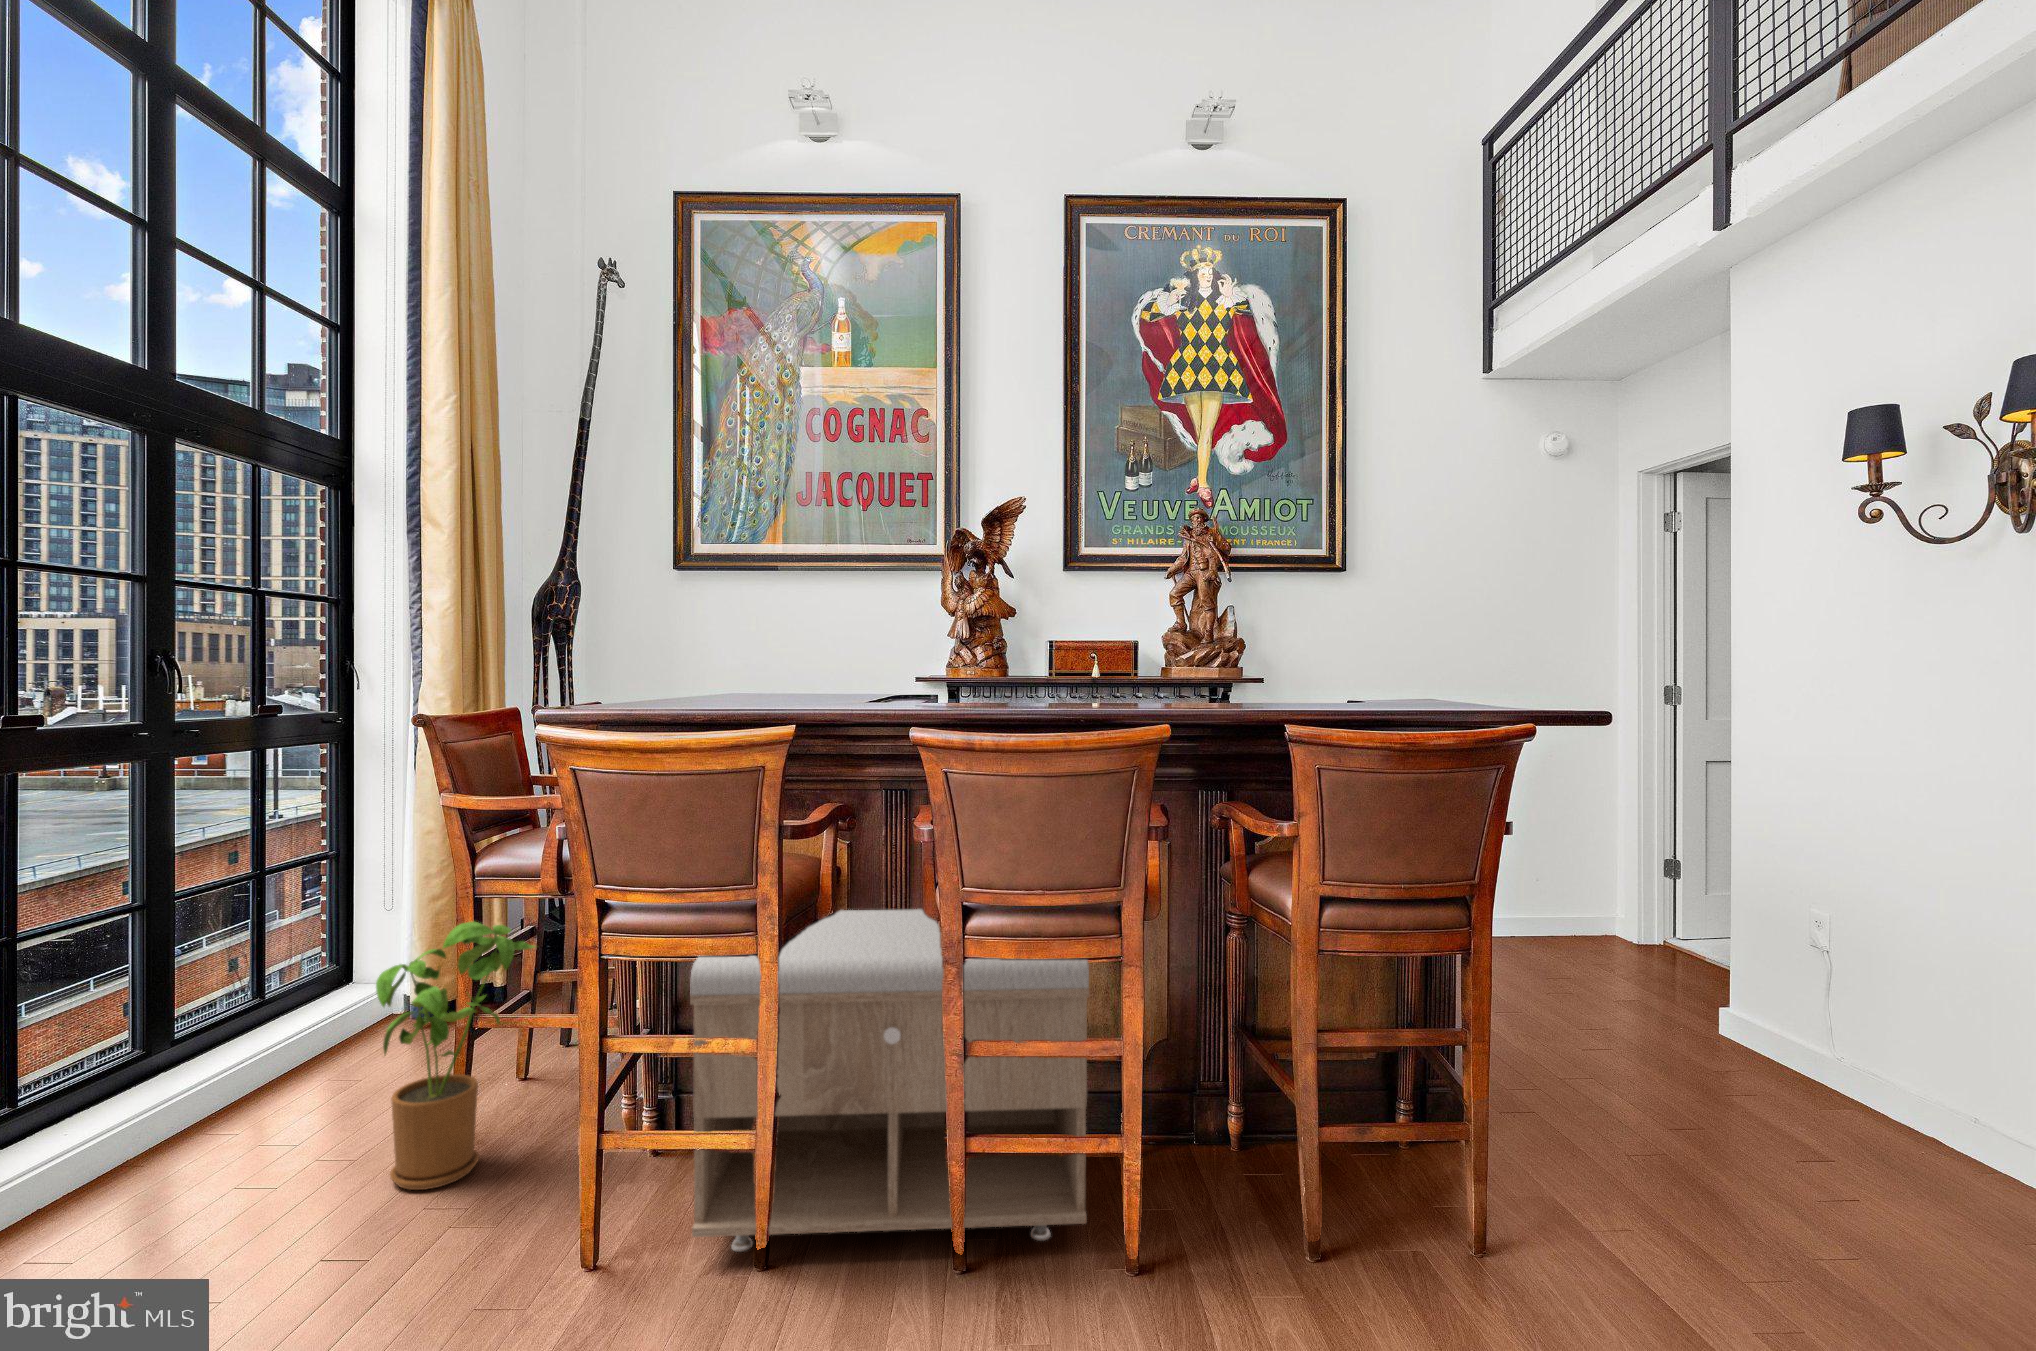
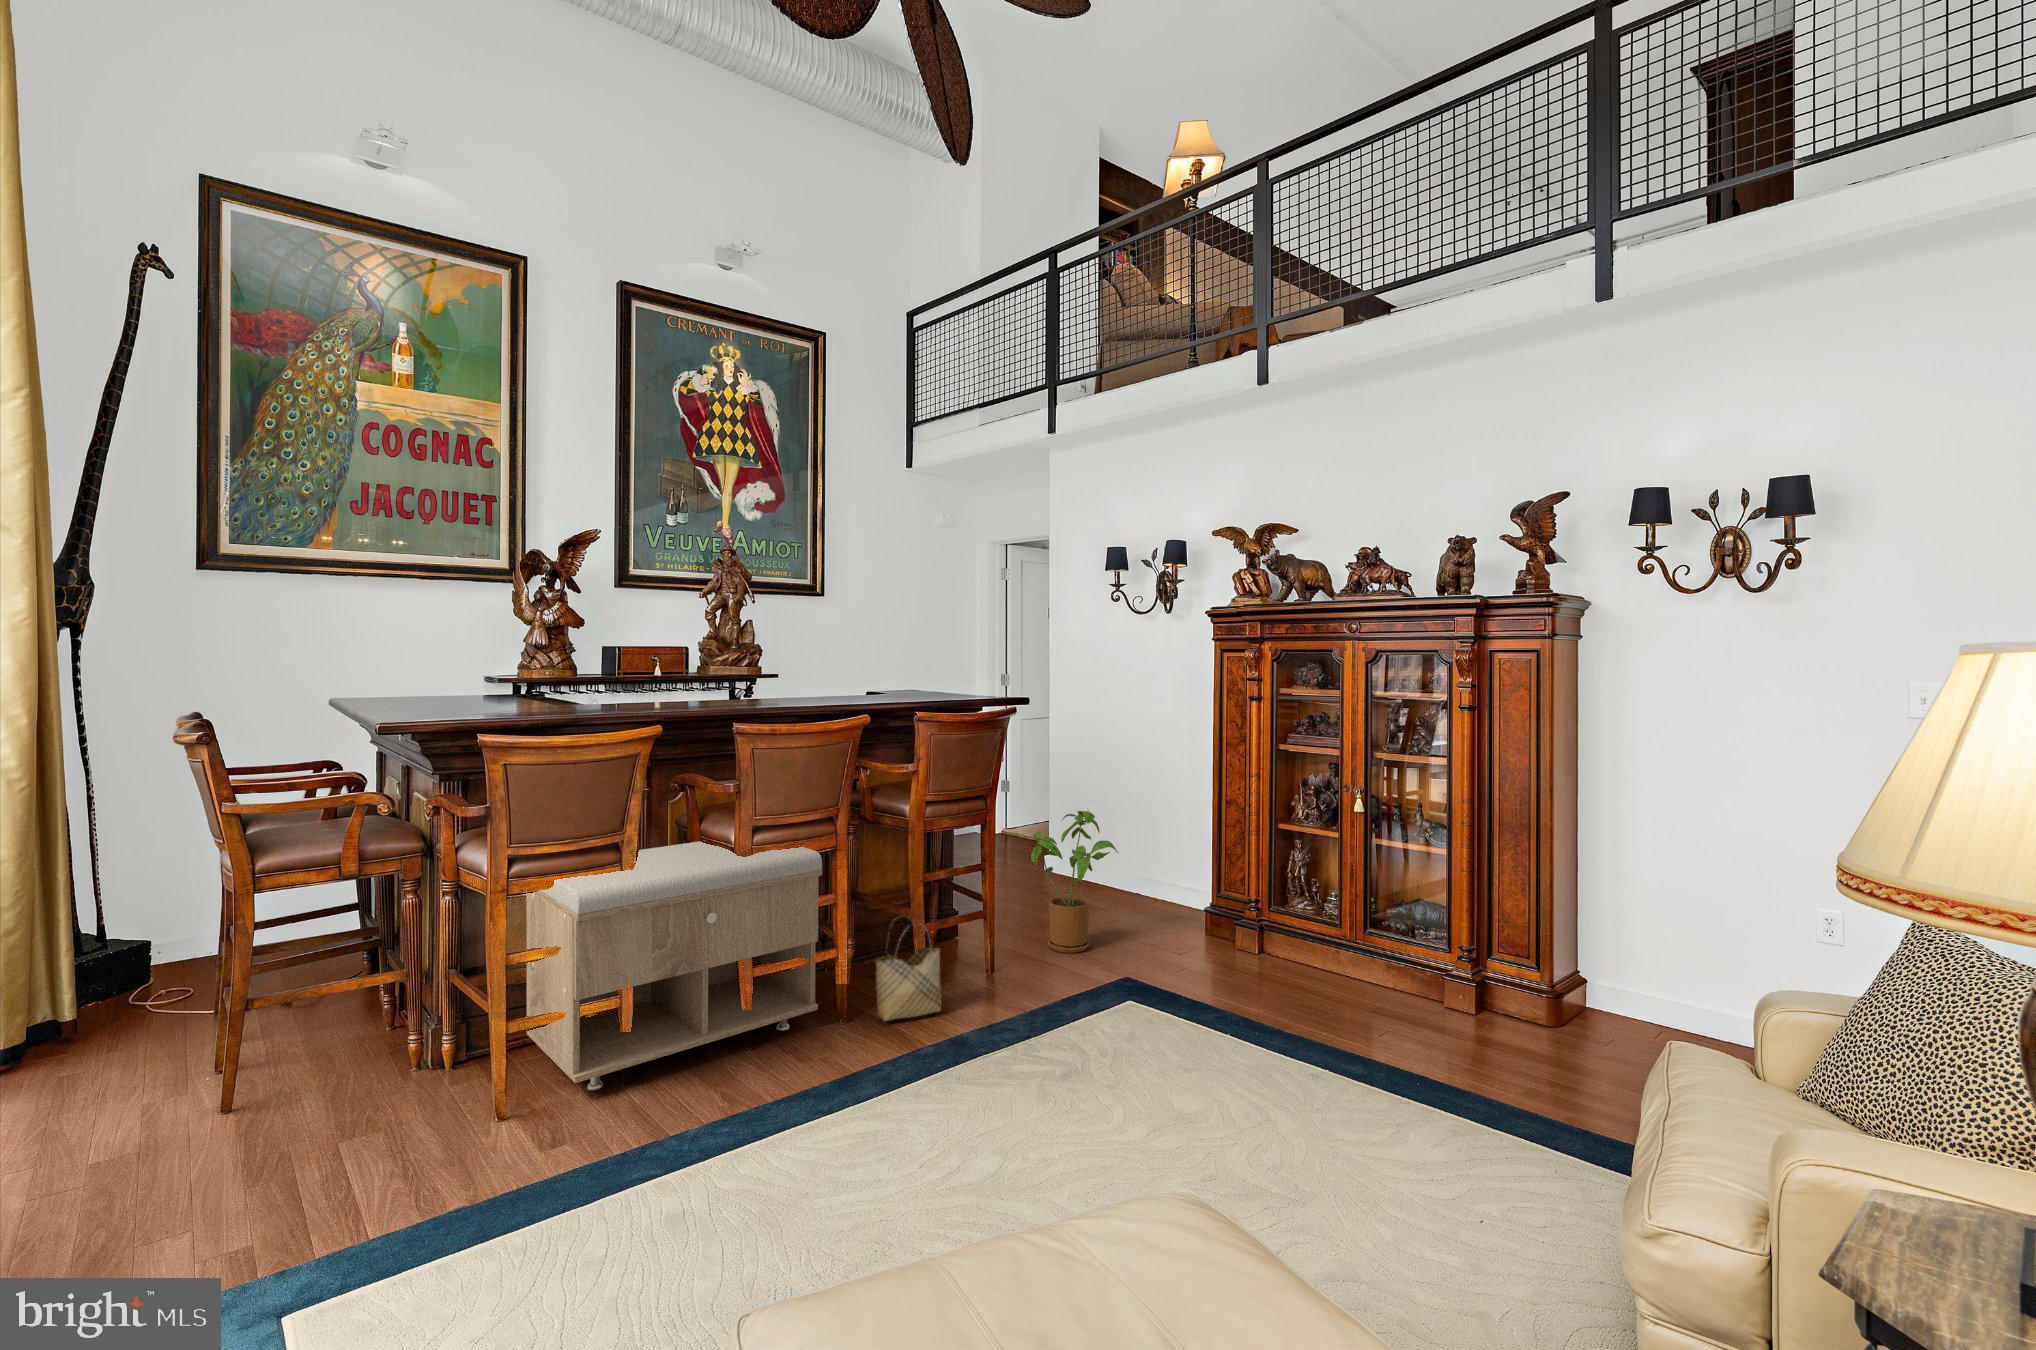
house plant: present [376,922,535,1190] -> present [1031,811,1118,953]
woven basket: none [1179,1094,1313,1301] -> present [875,916,942,1021]

